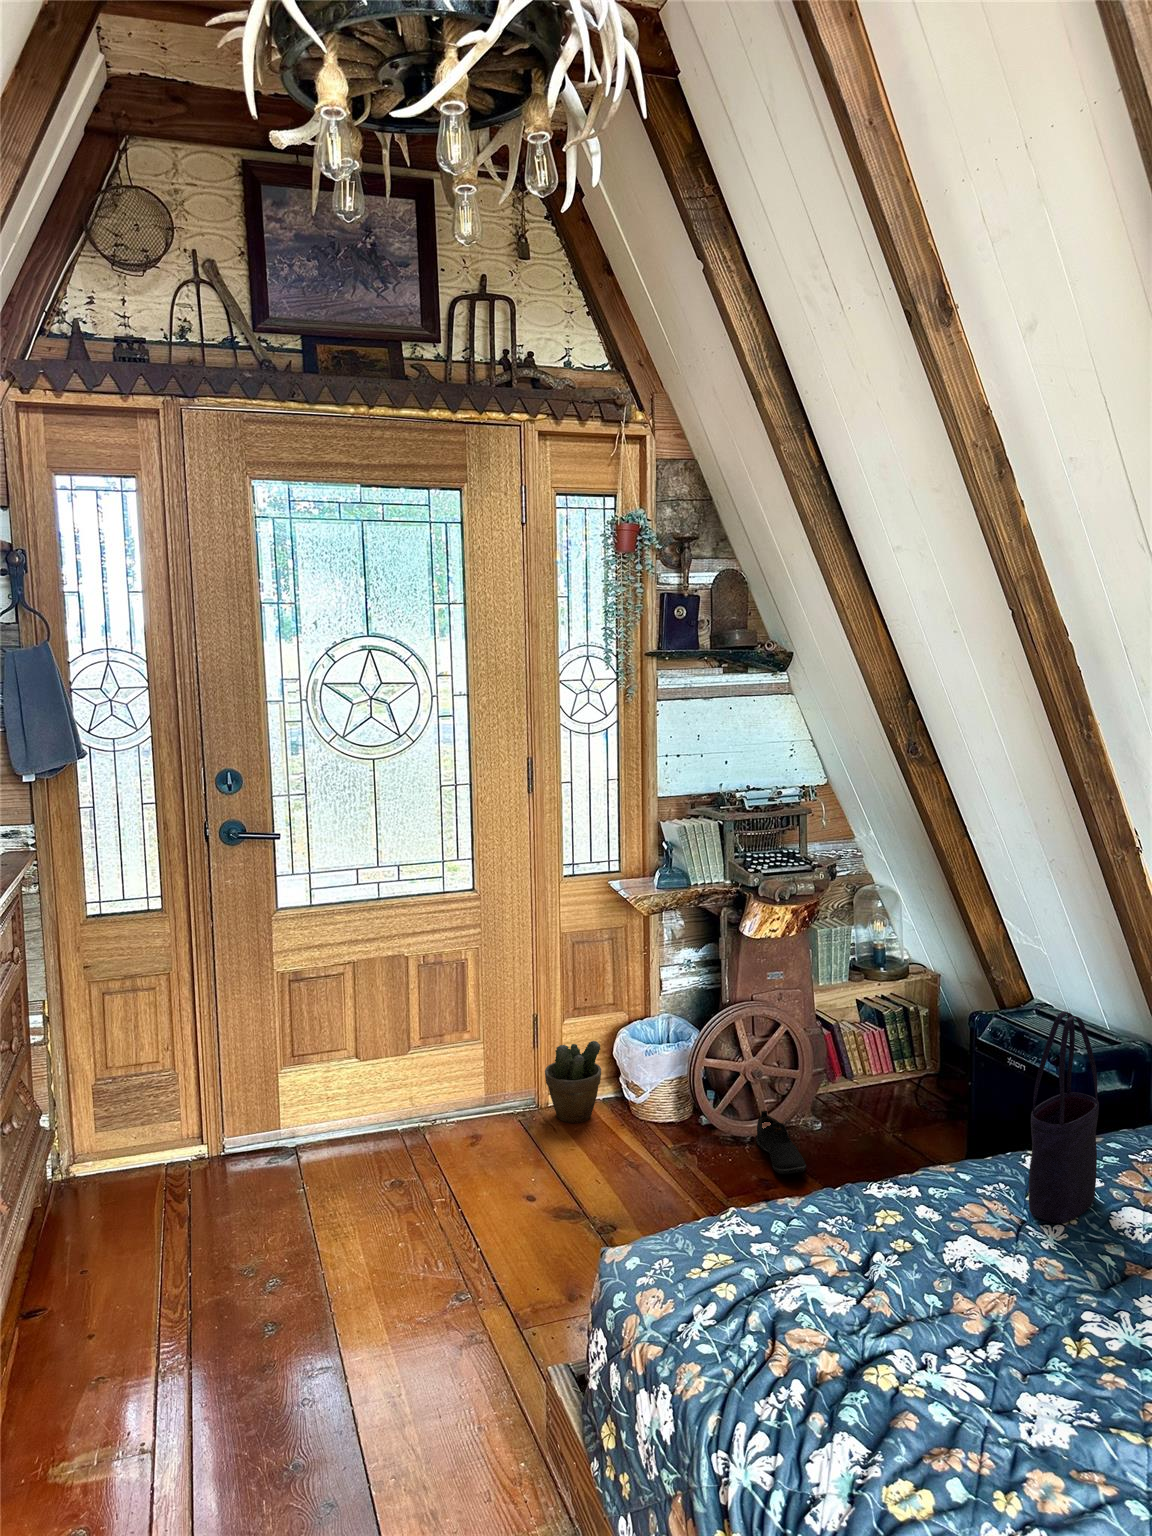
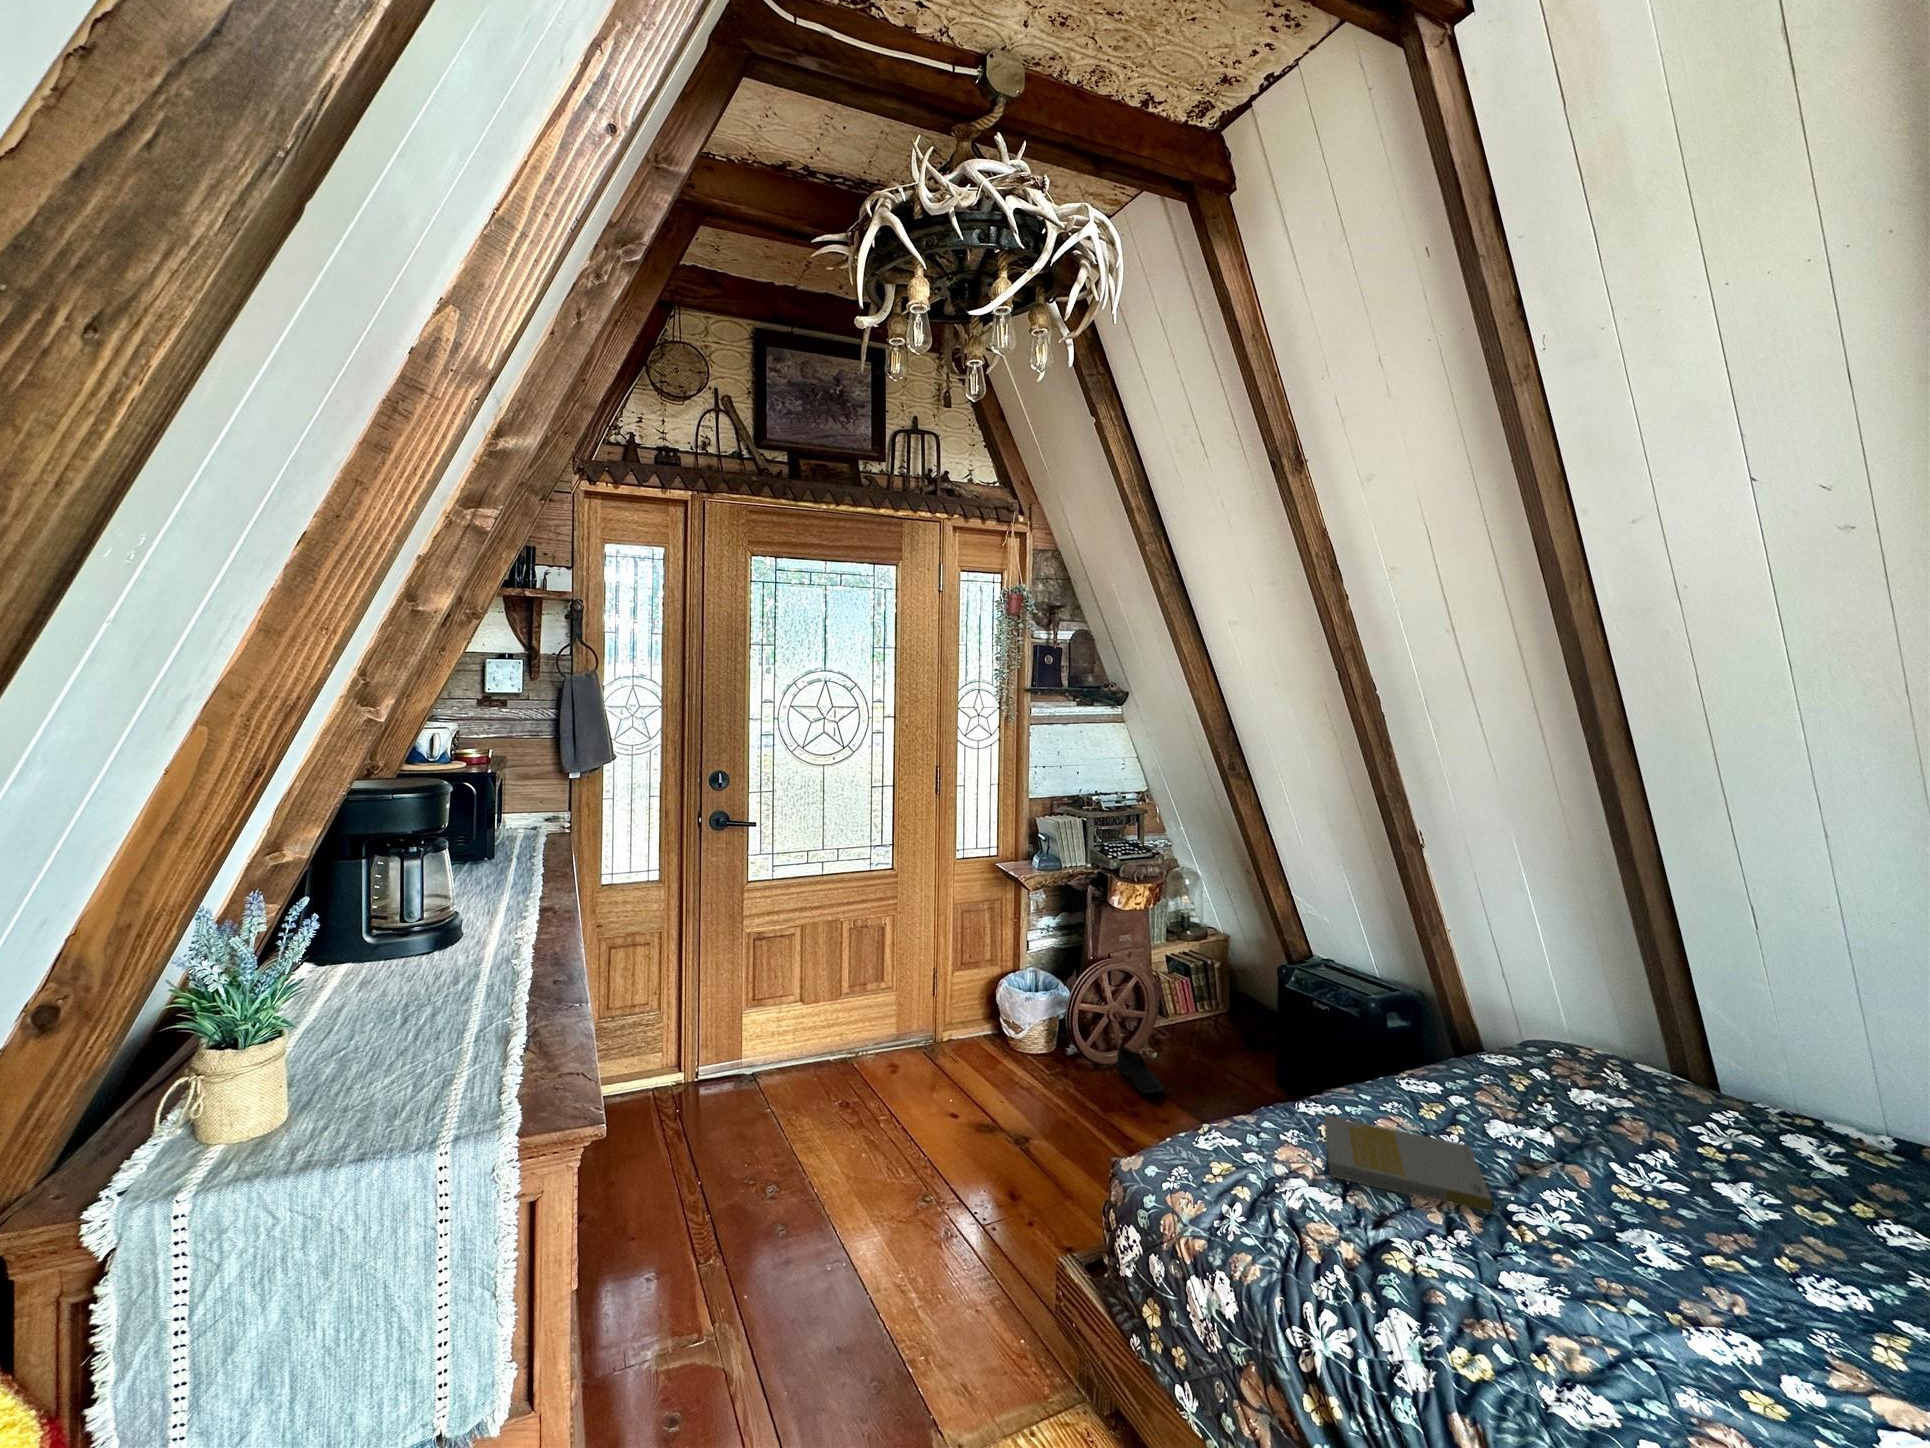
tote bag: present [1029,1011,1099,1223] -> none [1423,966,1468,1131]
potted plant: present [545,1041,601,1123] -> none [947,988,991,1054]
book: none [859,1200,1062,1326] -> present [1325,1116,1492,1212]

